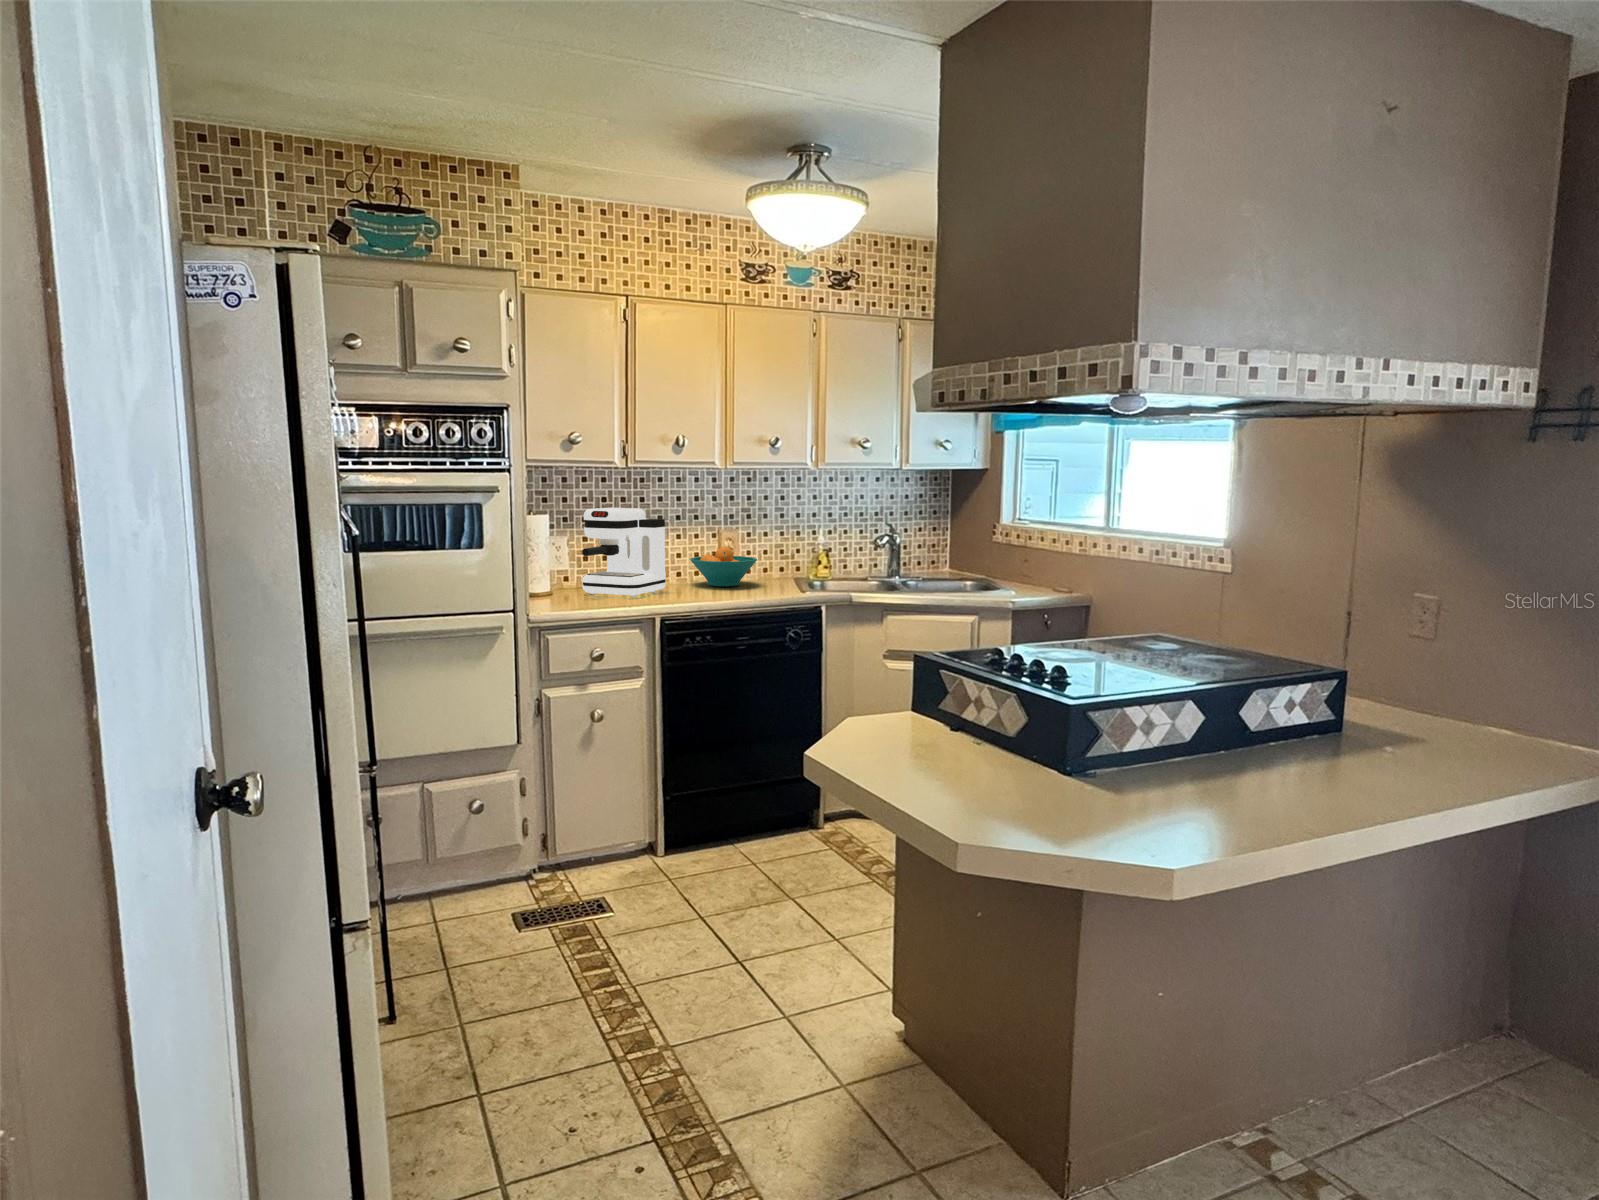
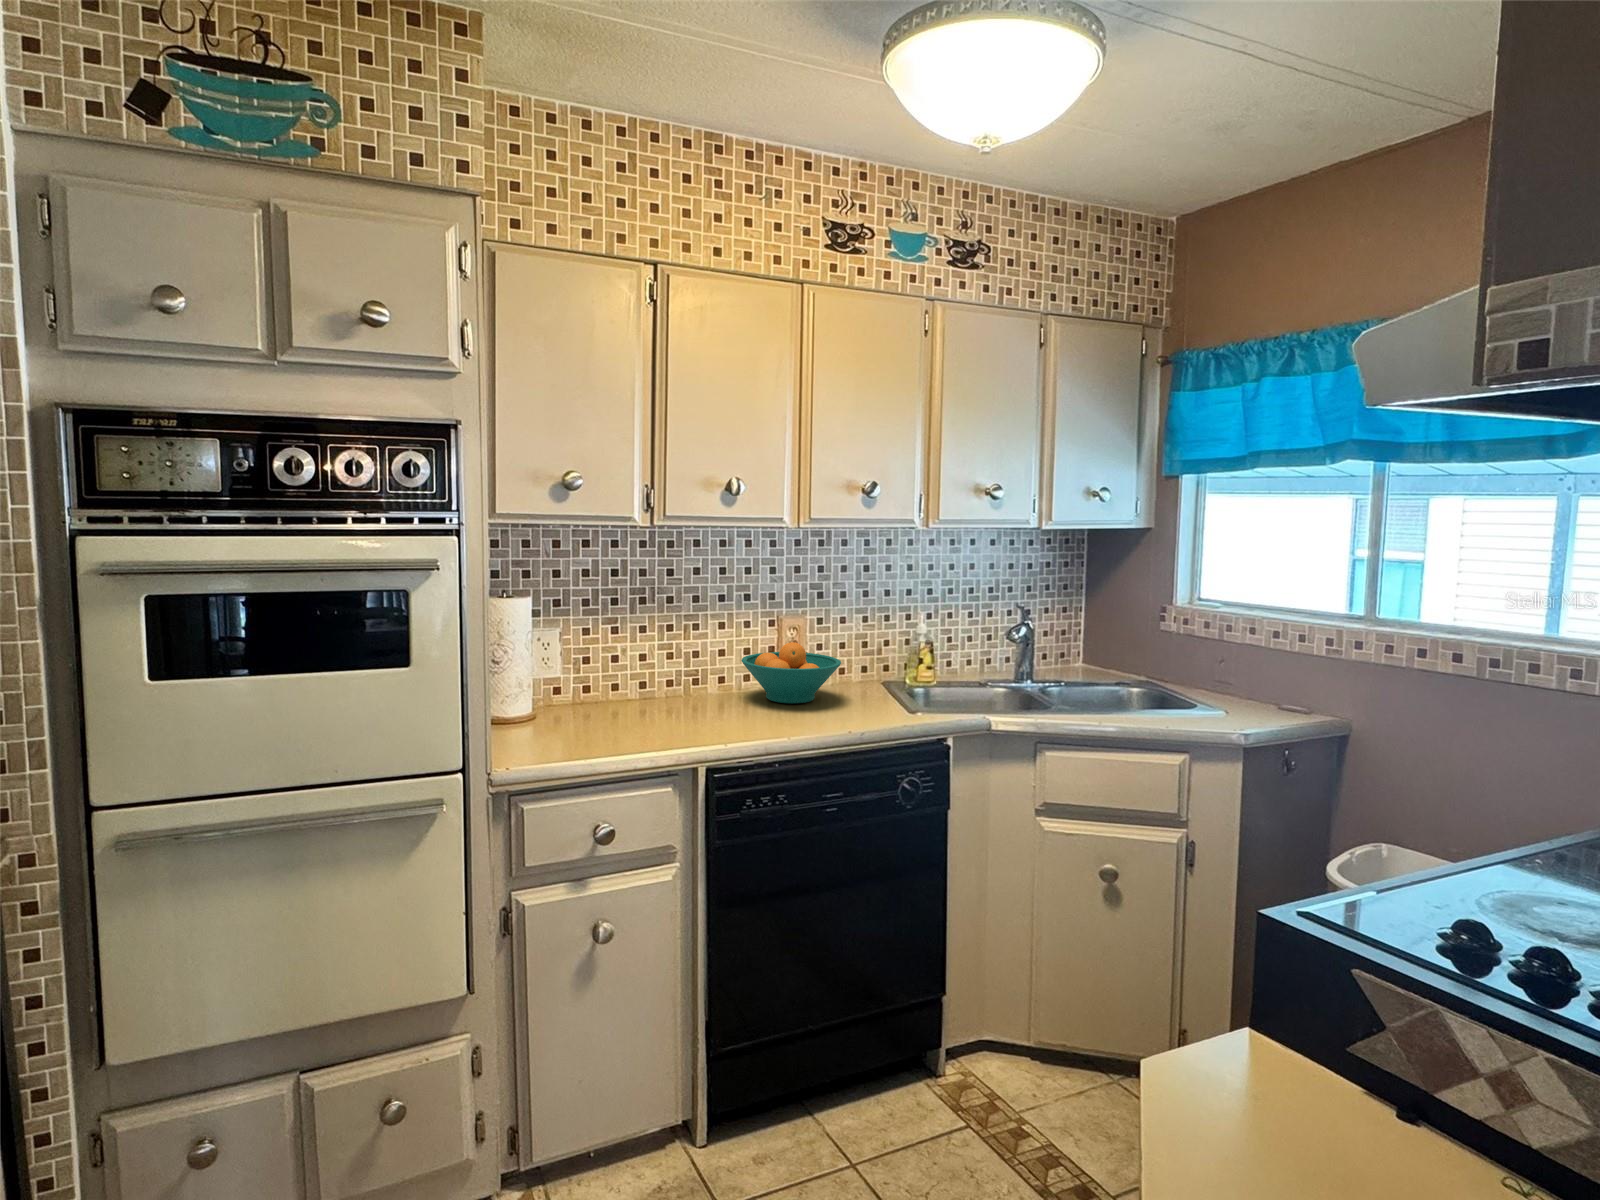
coffee maker: present [582,508,666,597] -> none [577,586,708,732]

